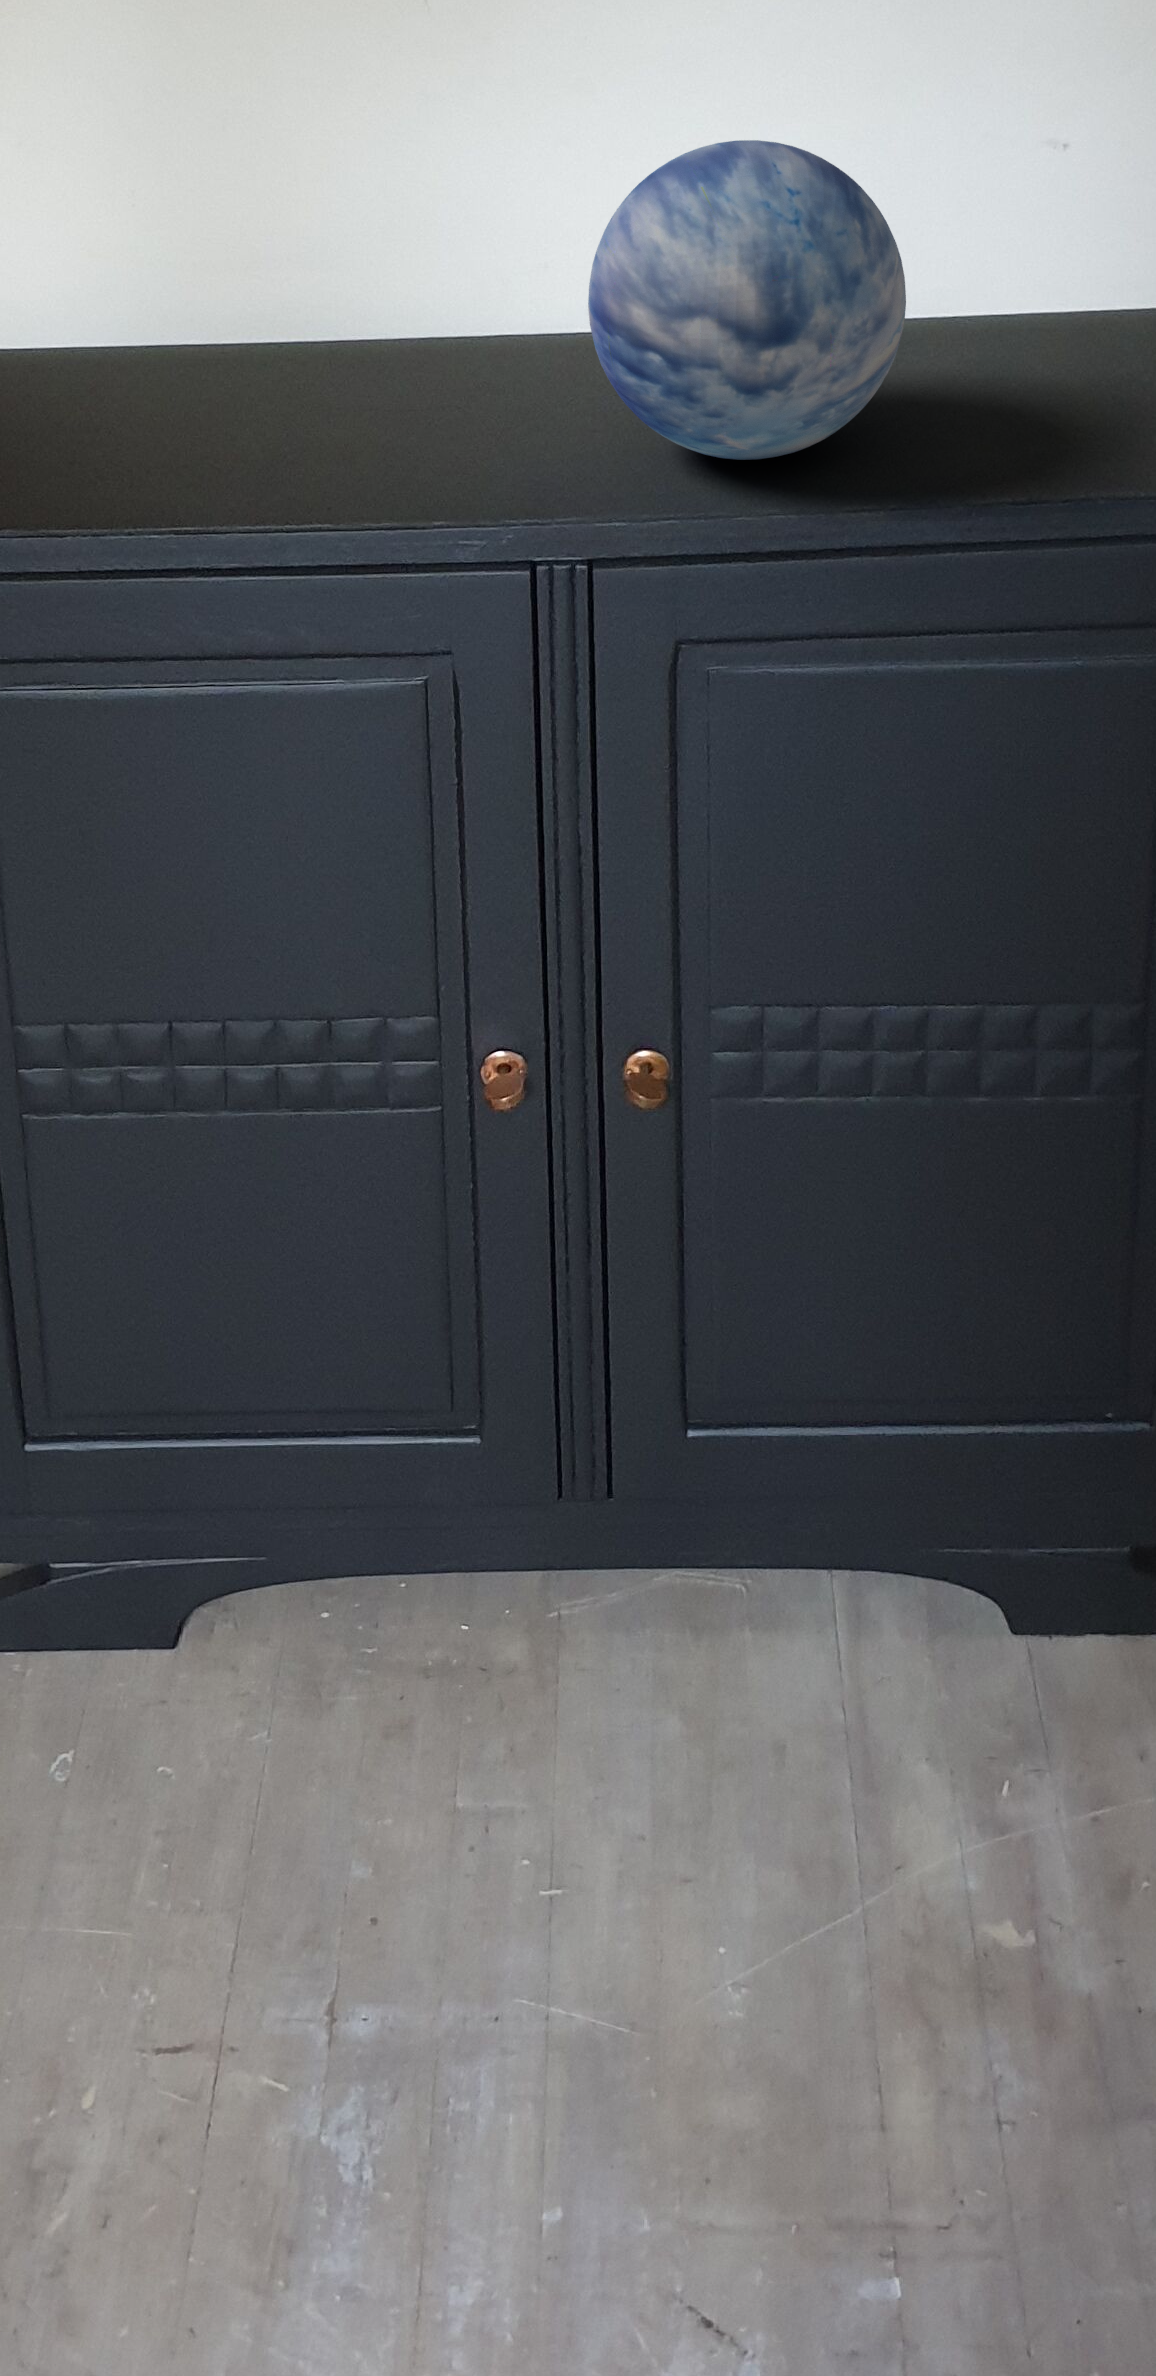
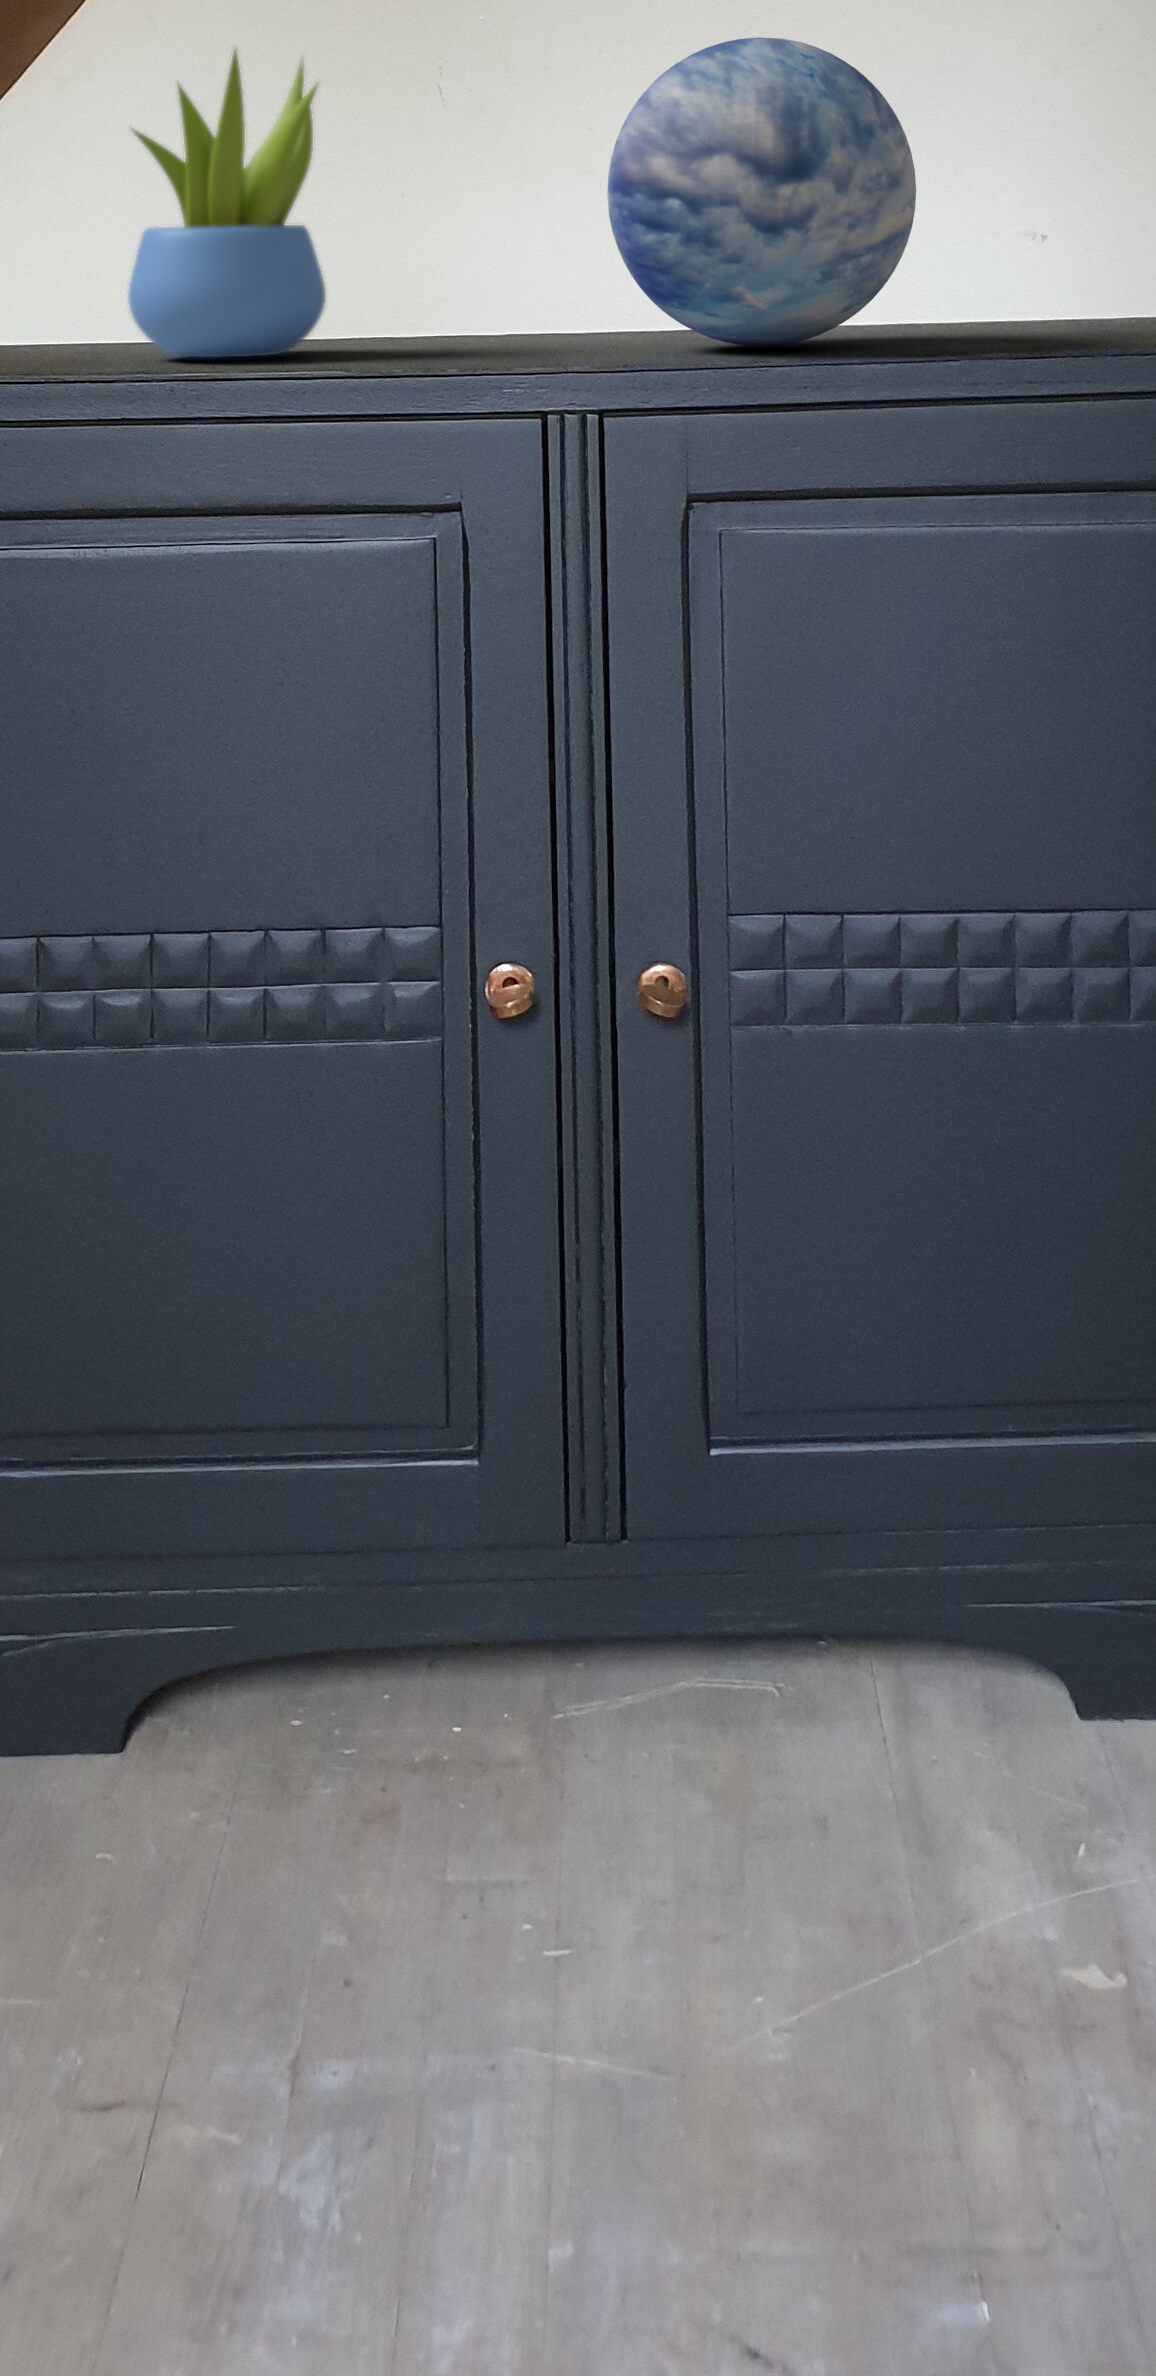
succulent plant: none [95,139,302,470] -> present [128,50,326,357]

